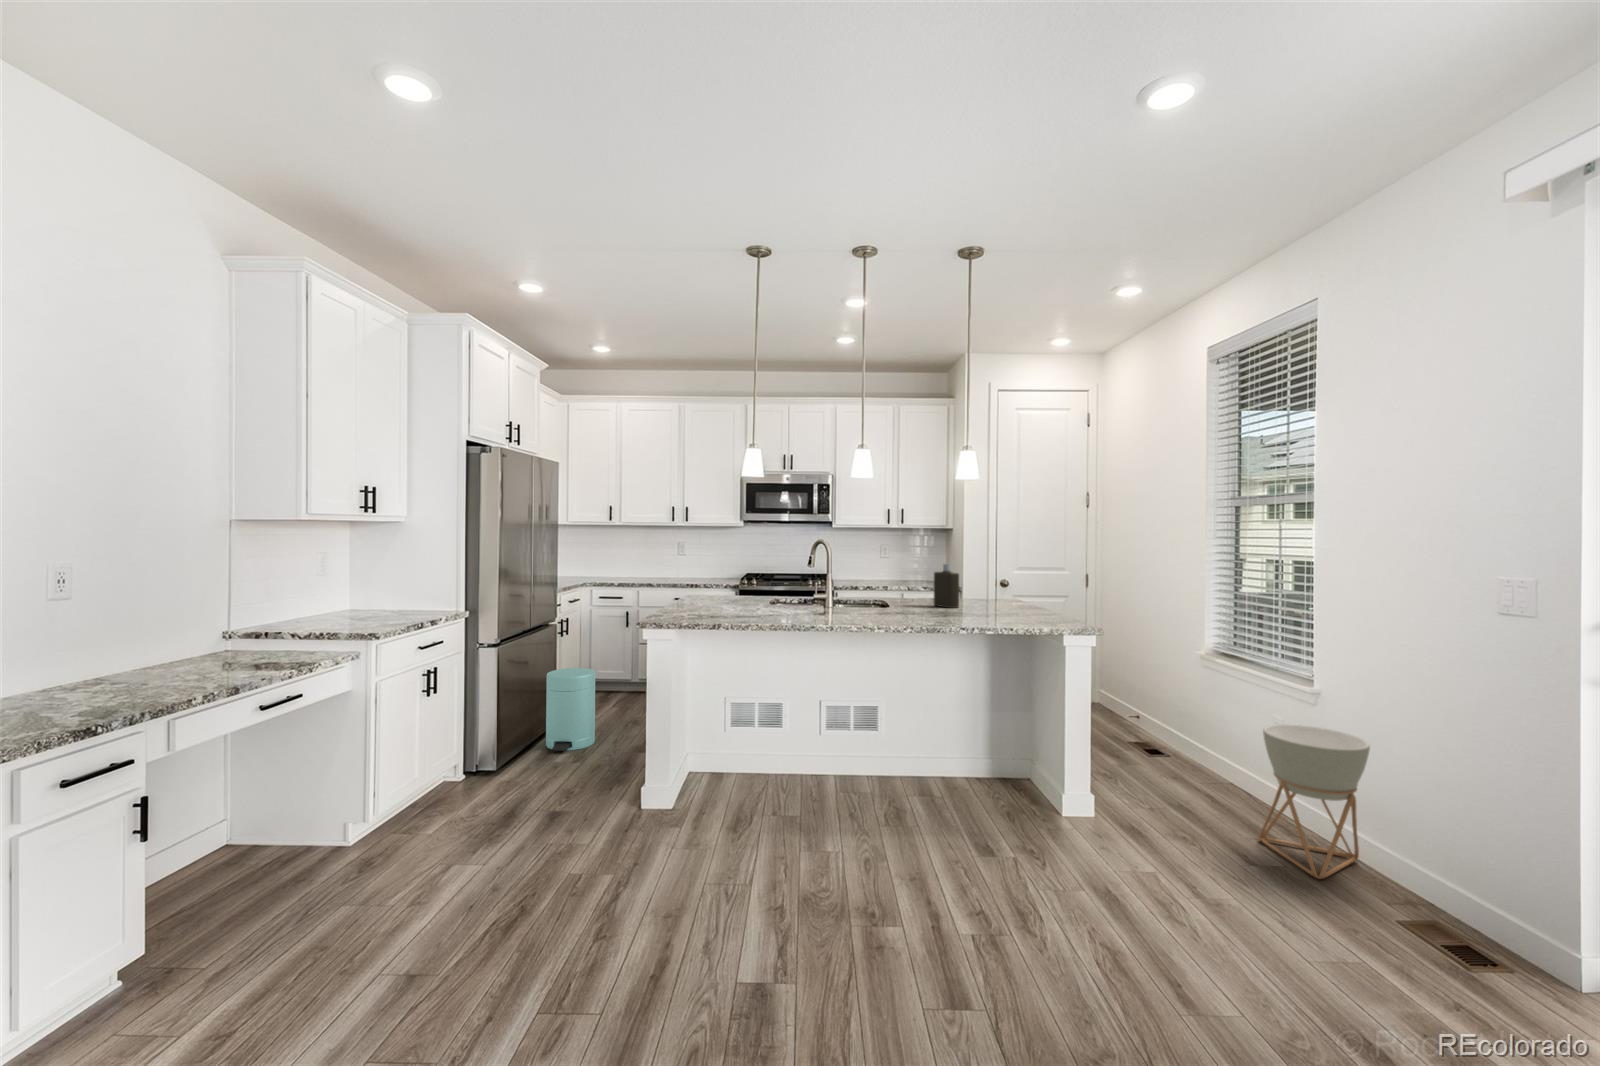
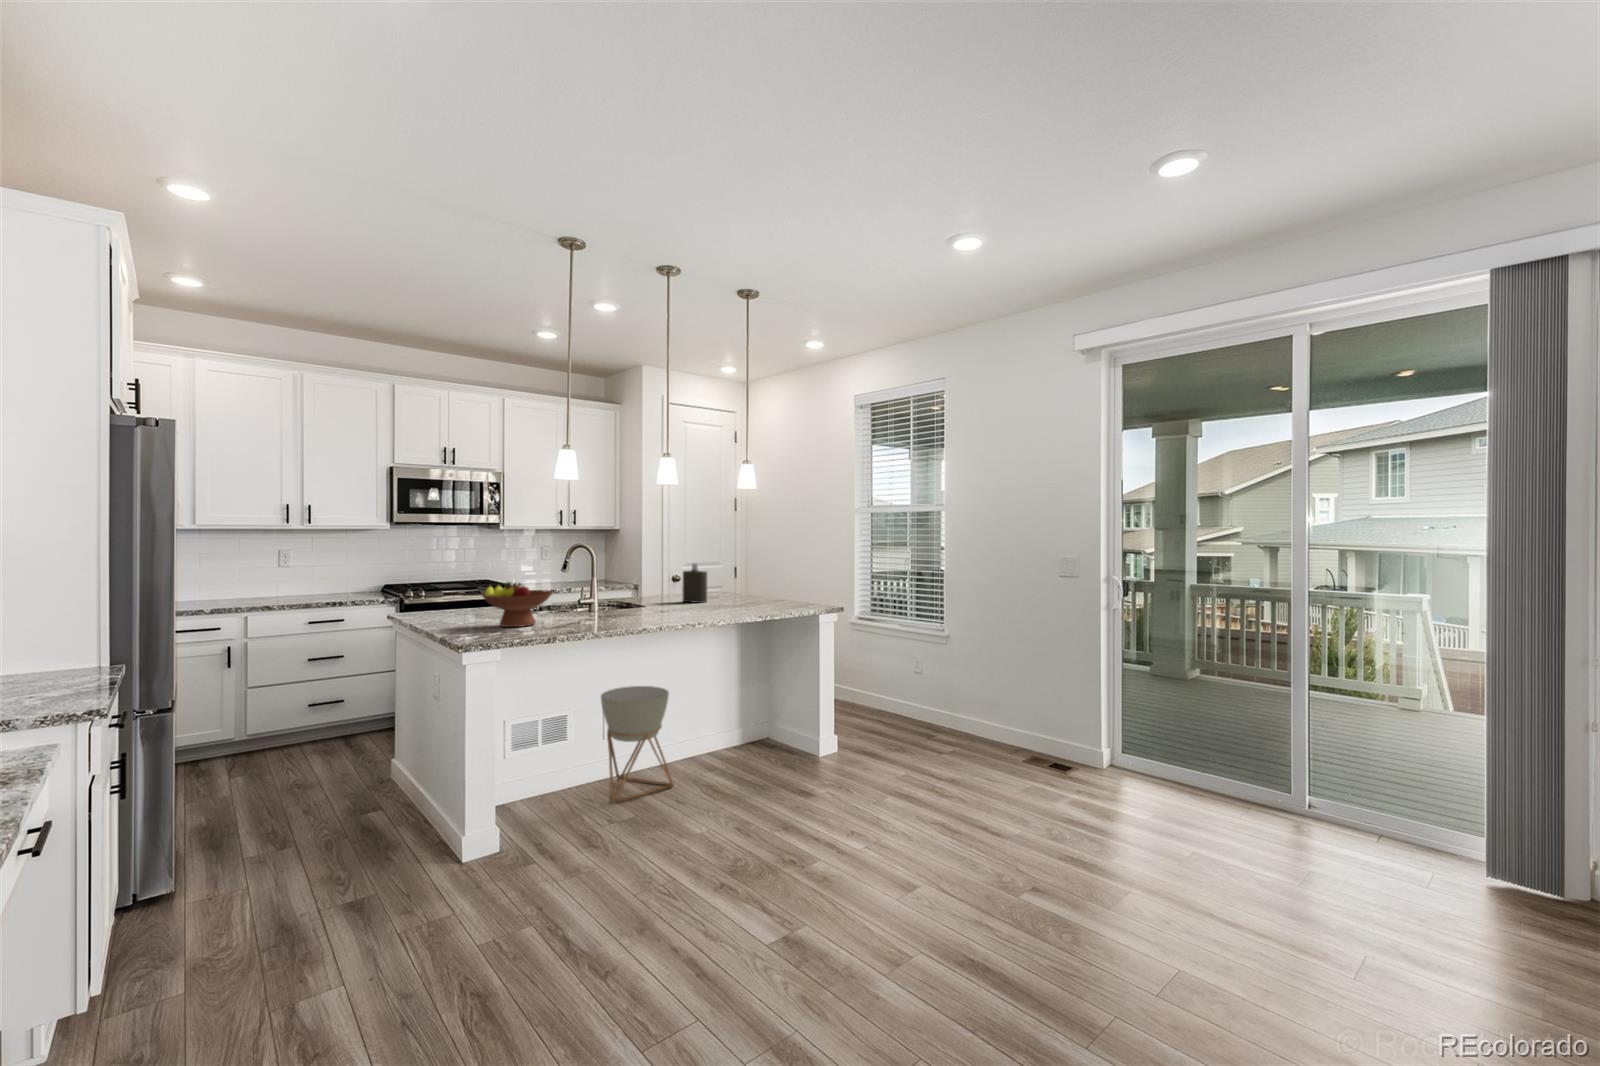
fruit bowl: none [687,571,749,612] -> present [481,582,553,627]
trash can: present [546,668,595,751] -> none [192,725,276,846]
planter: present [1259,724,1370,879] -> present [601,686,674,802]

